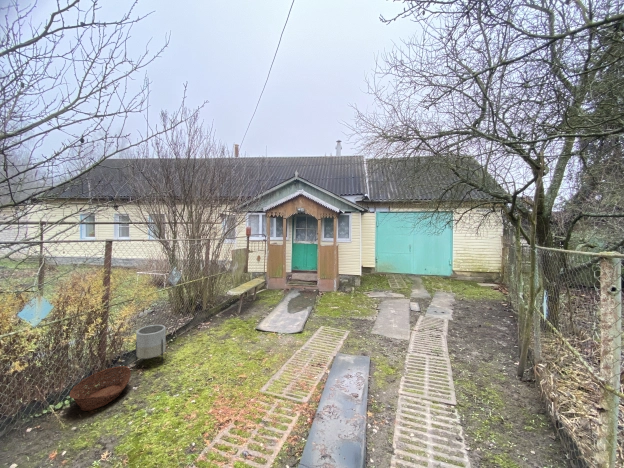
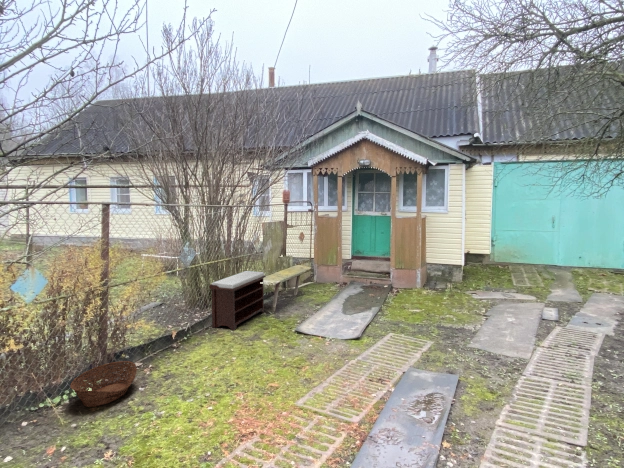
bench: none [191,285,234,331] -> present [209,271,266,331]
planter: present [135,325,166,367] -> none [142,315,178,367]

